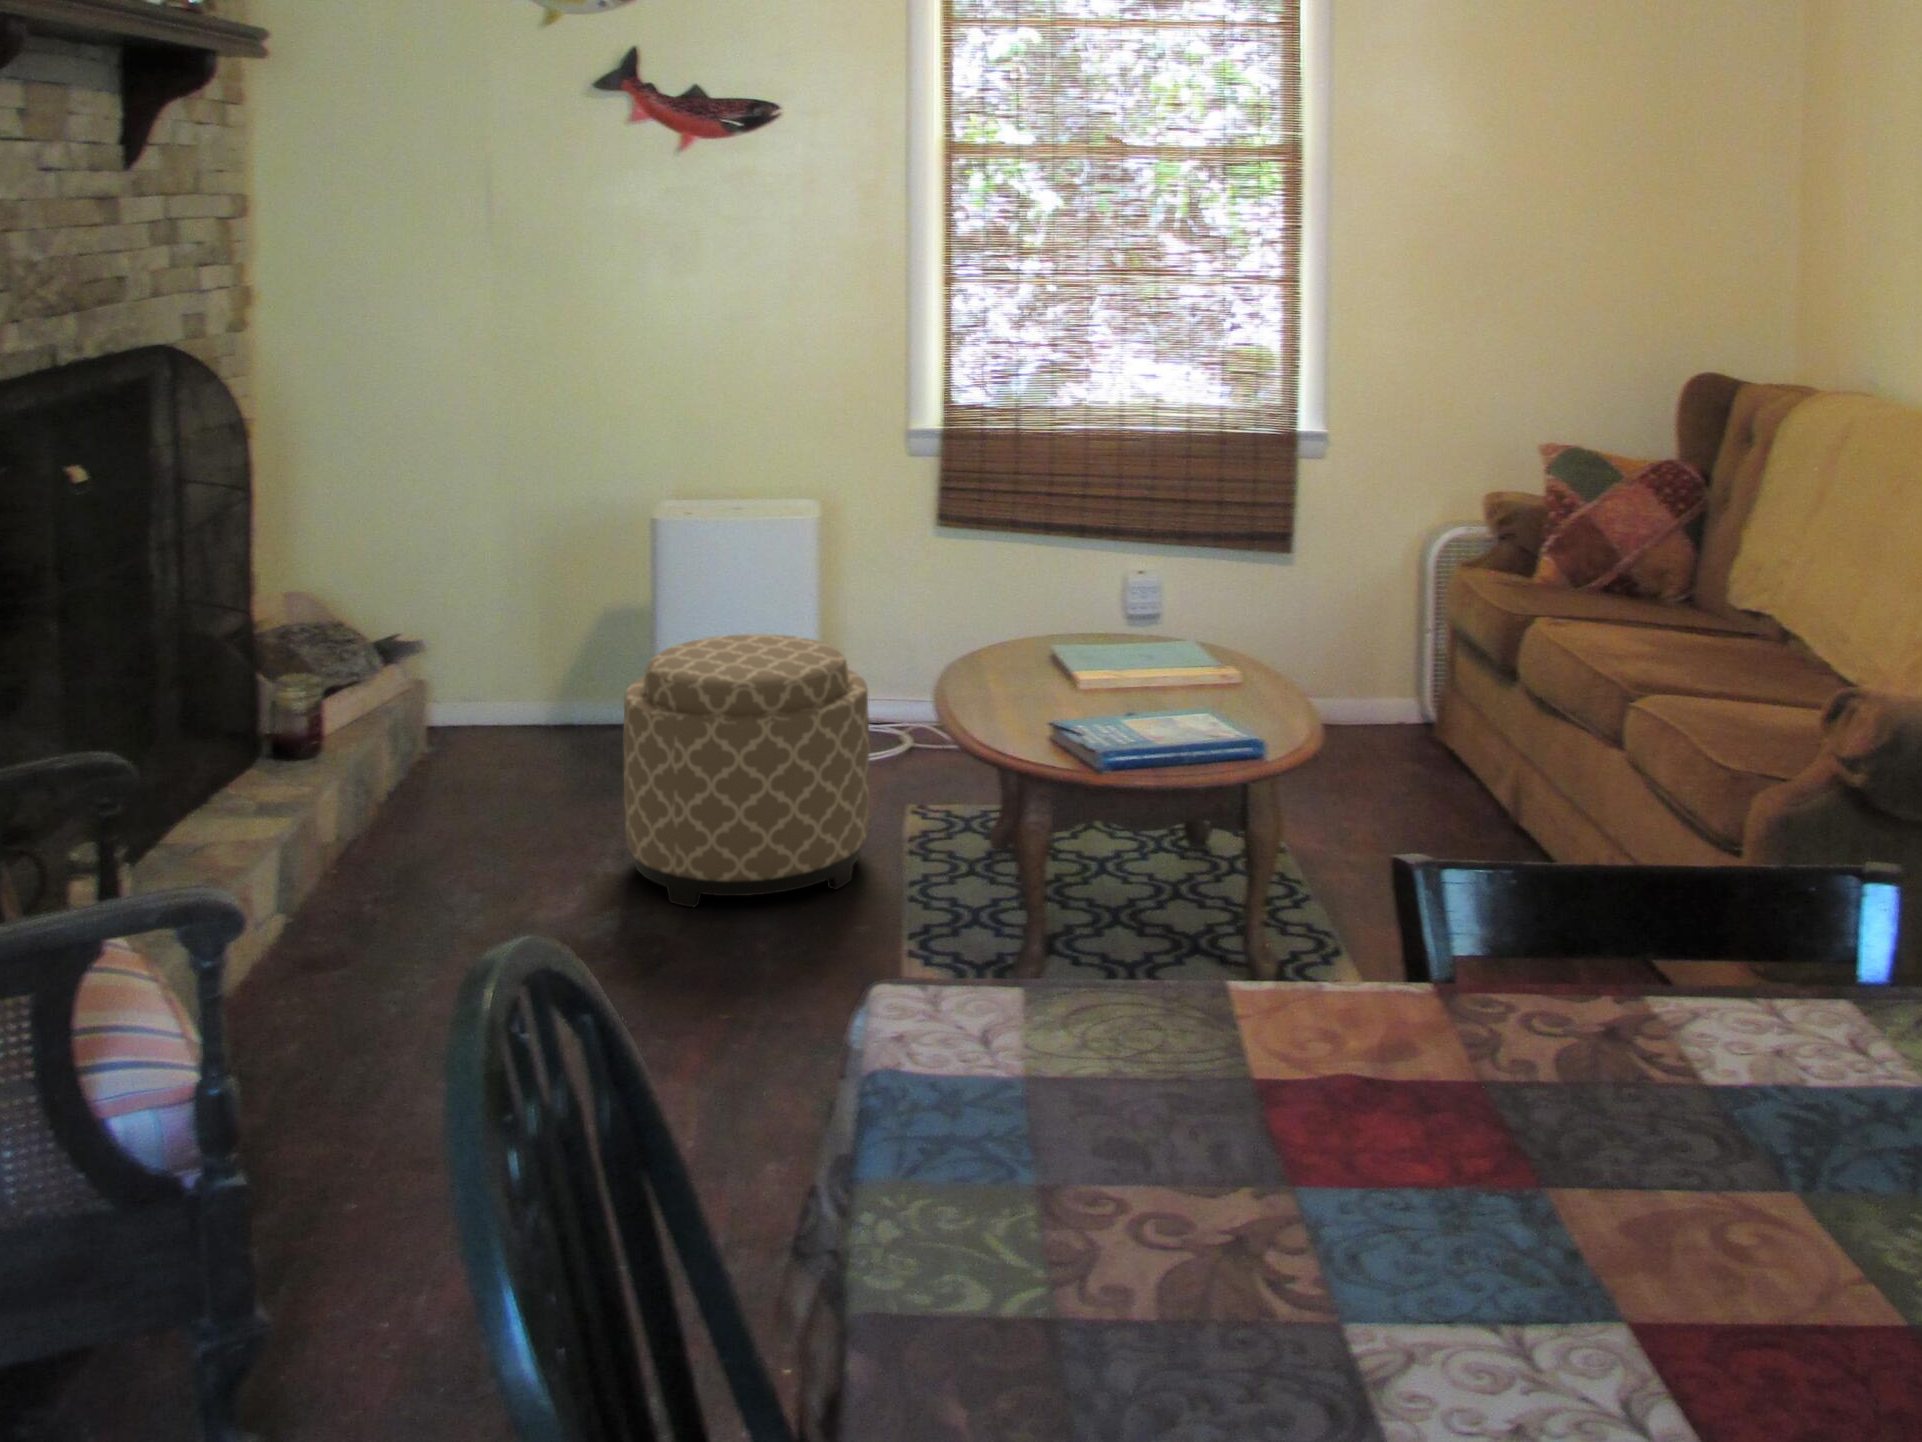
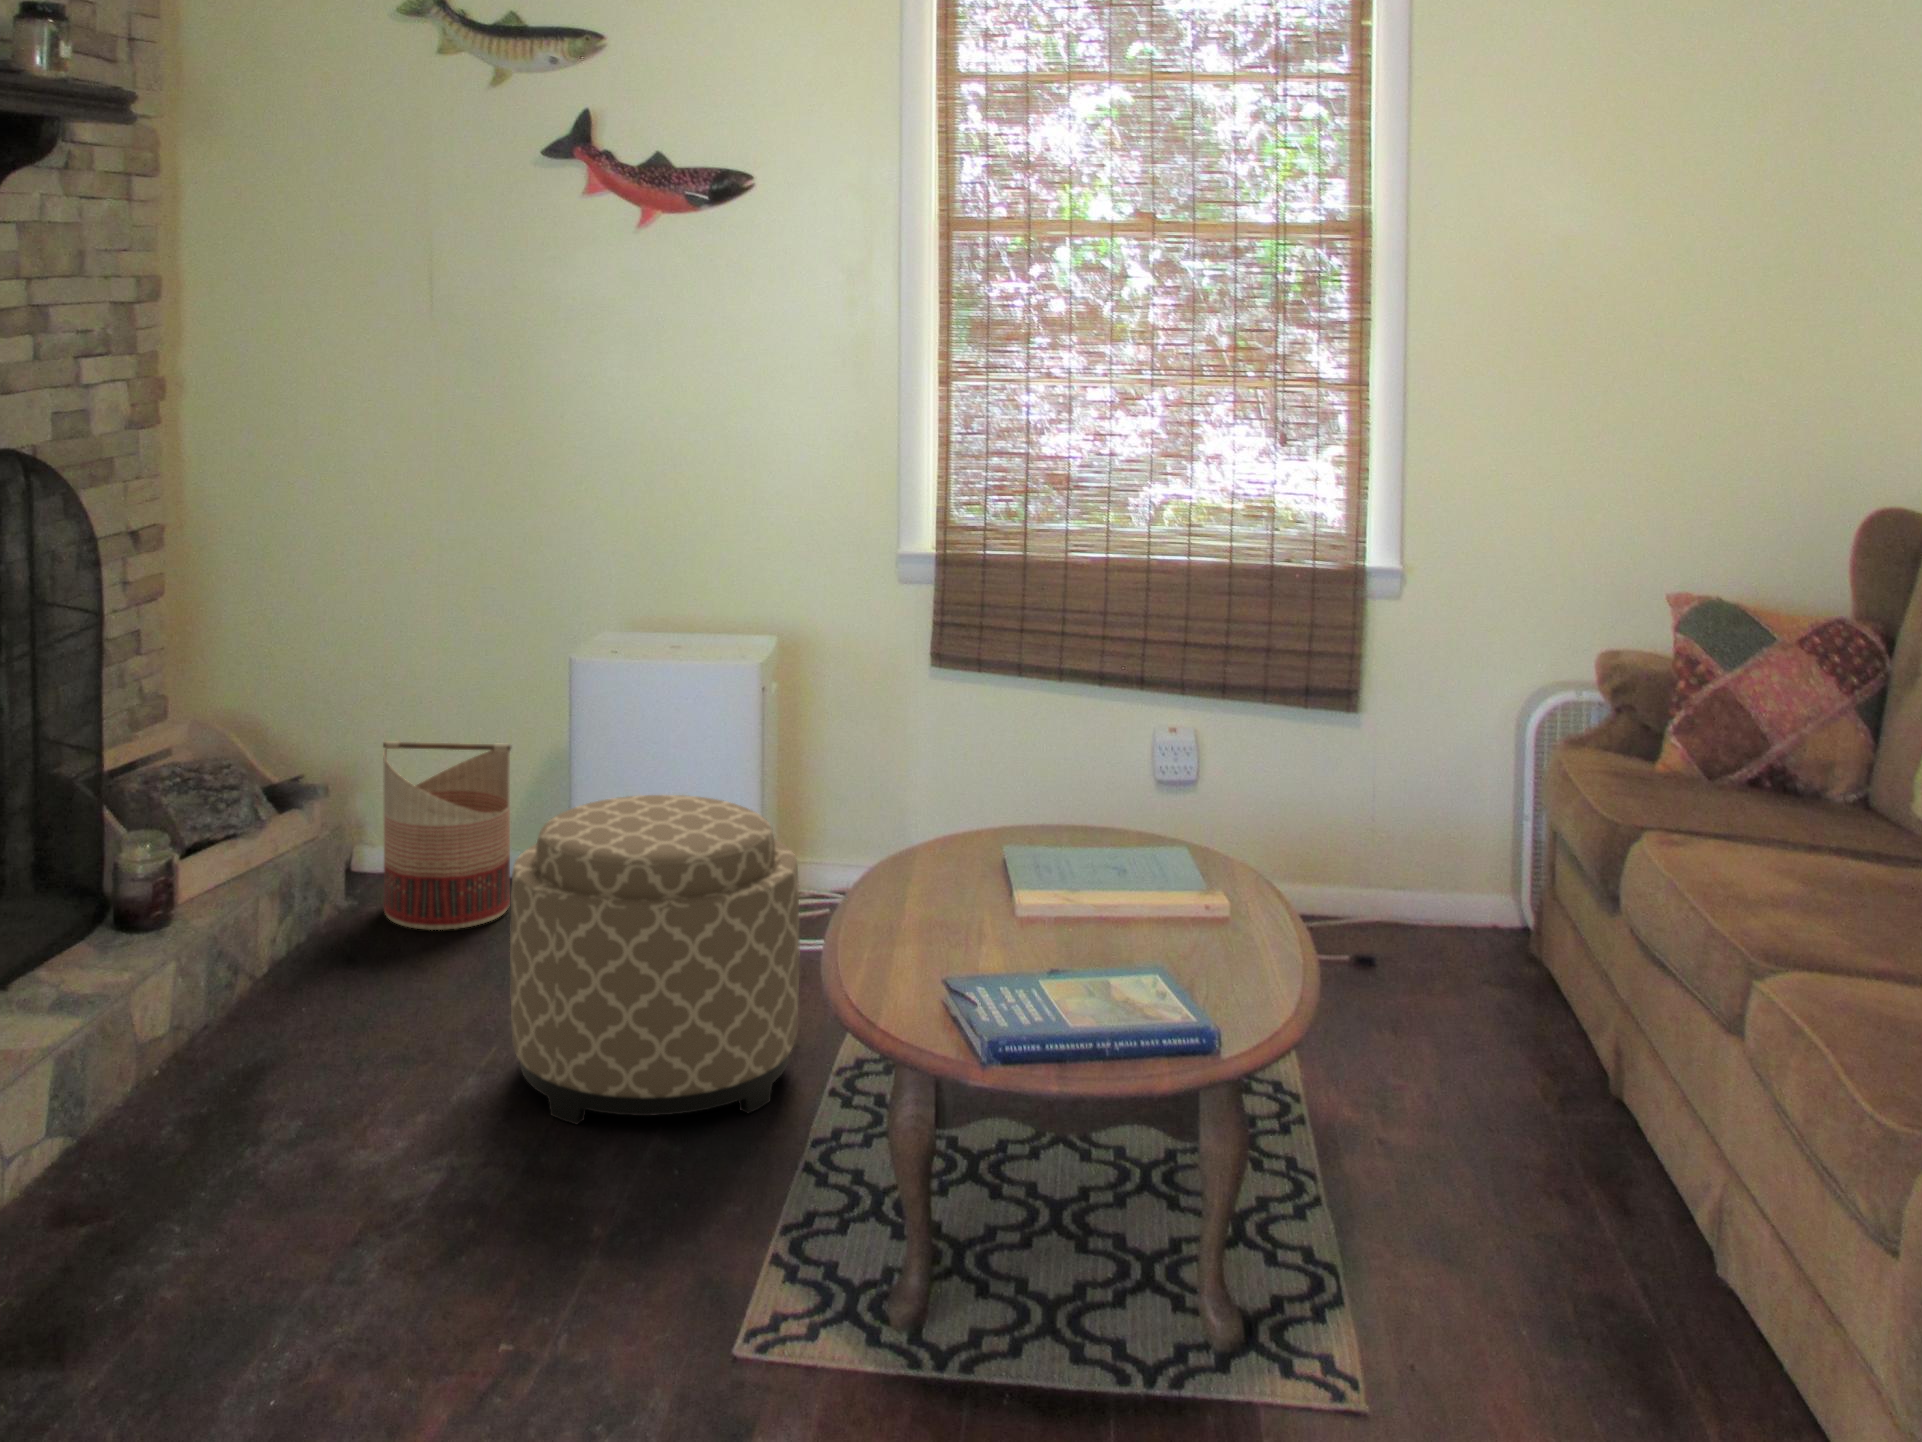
basket: none [463,605,580,768] -> present [383,741,512,930]

